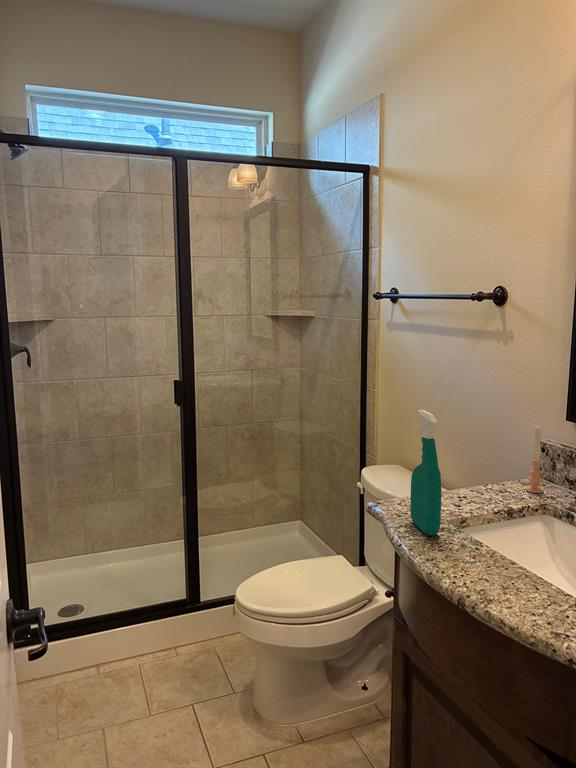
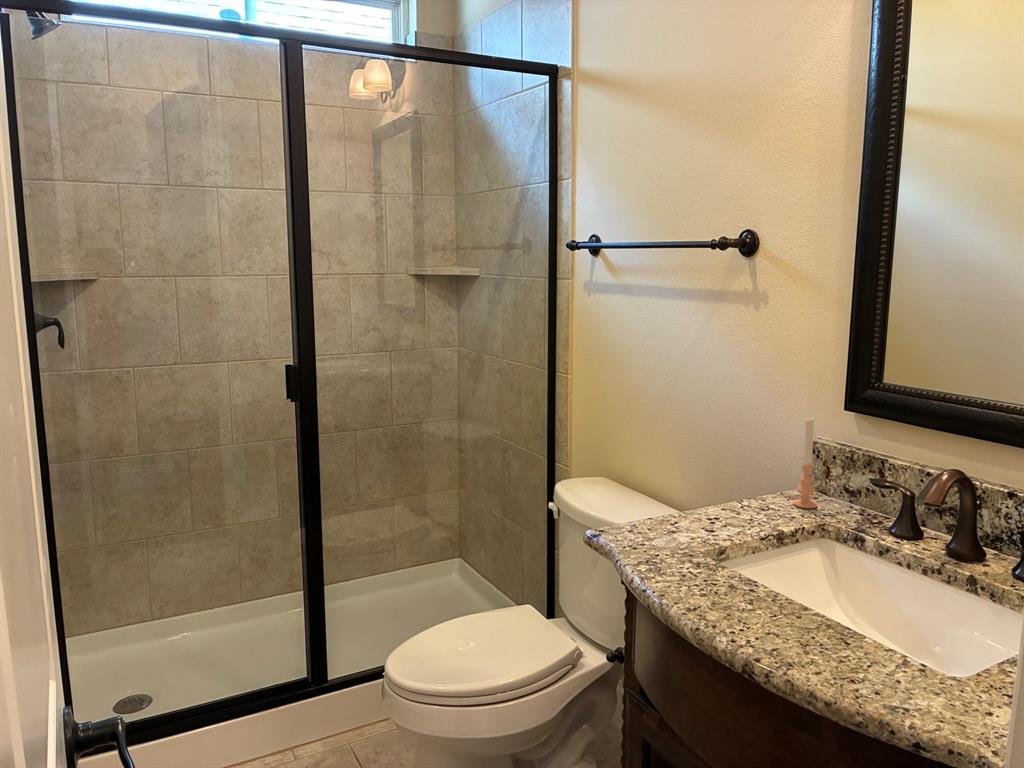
spray bottle: present [410,410,441,536] -> none [651,397,699,574]

